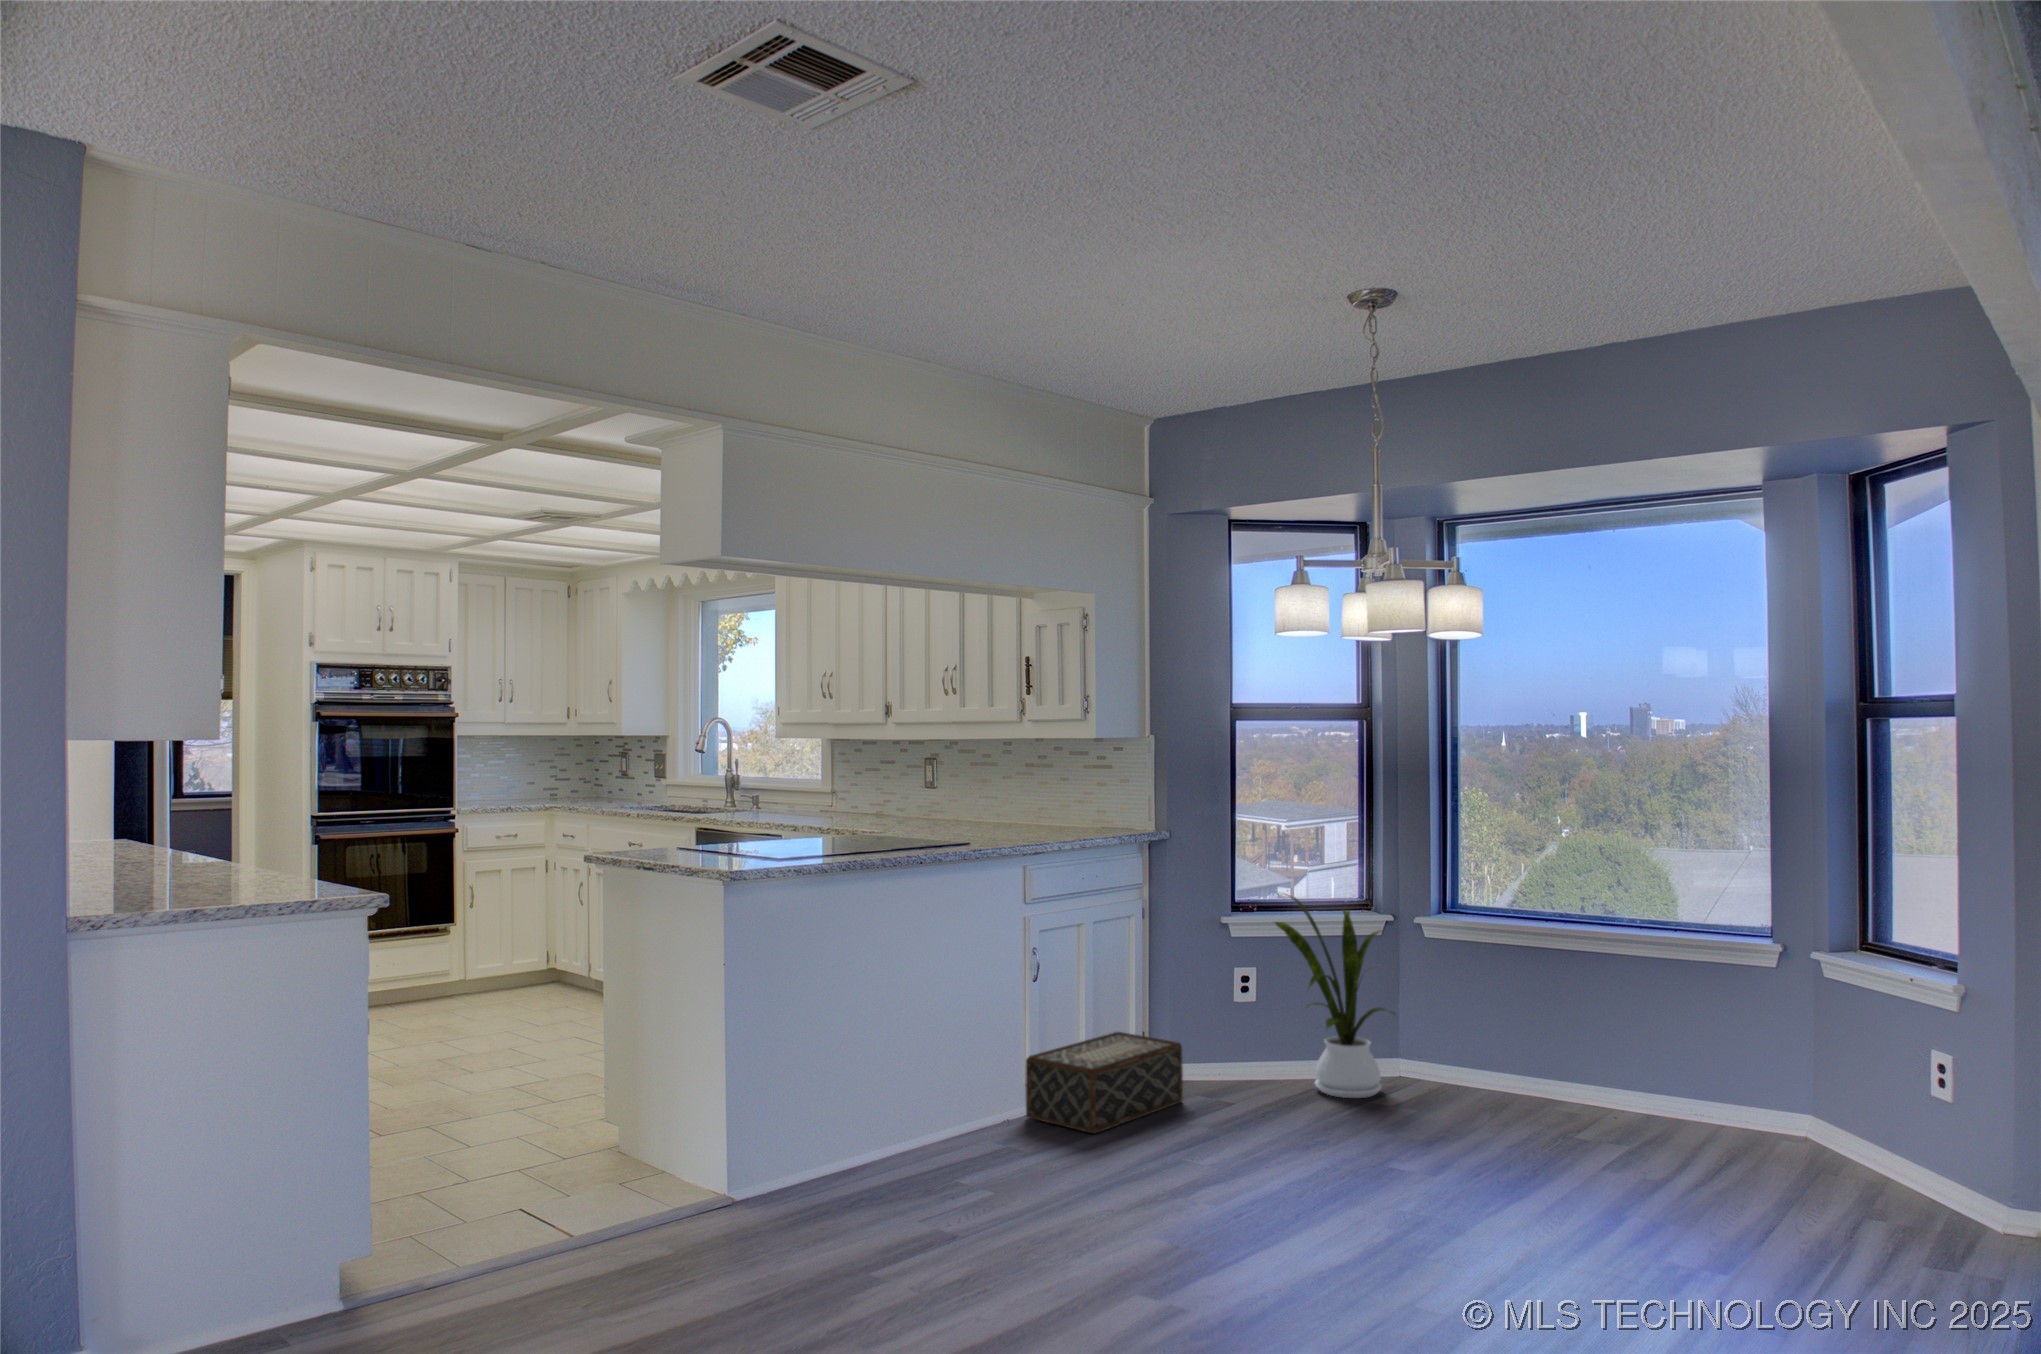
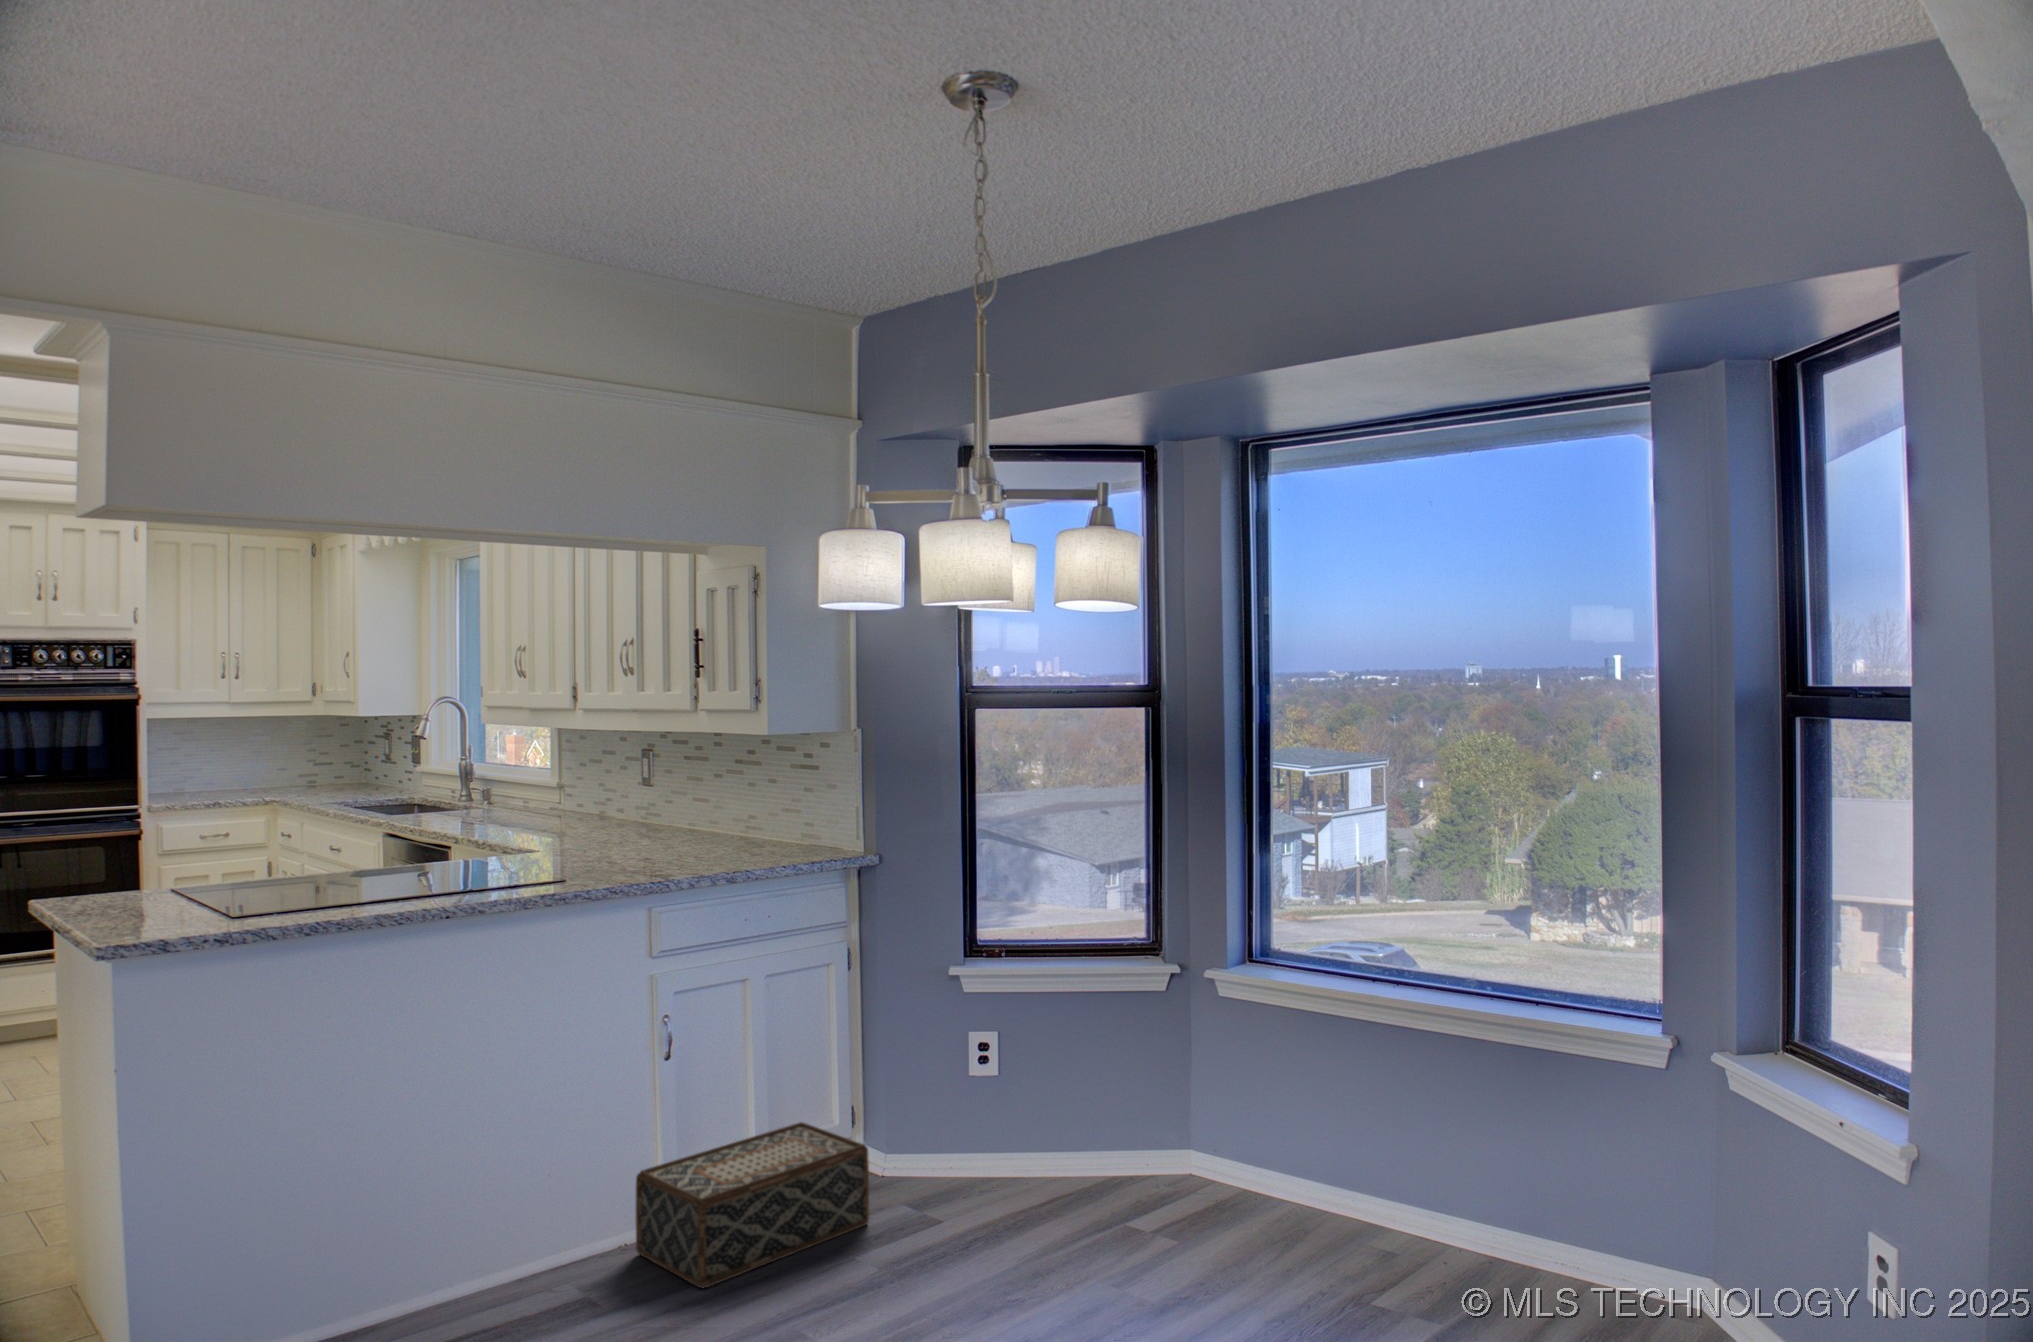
house plant: present [1275,894,1395,1098] -> none [1000,942,1175,1220]

